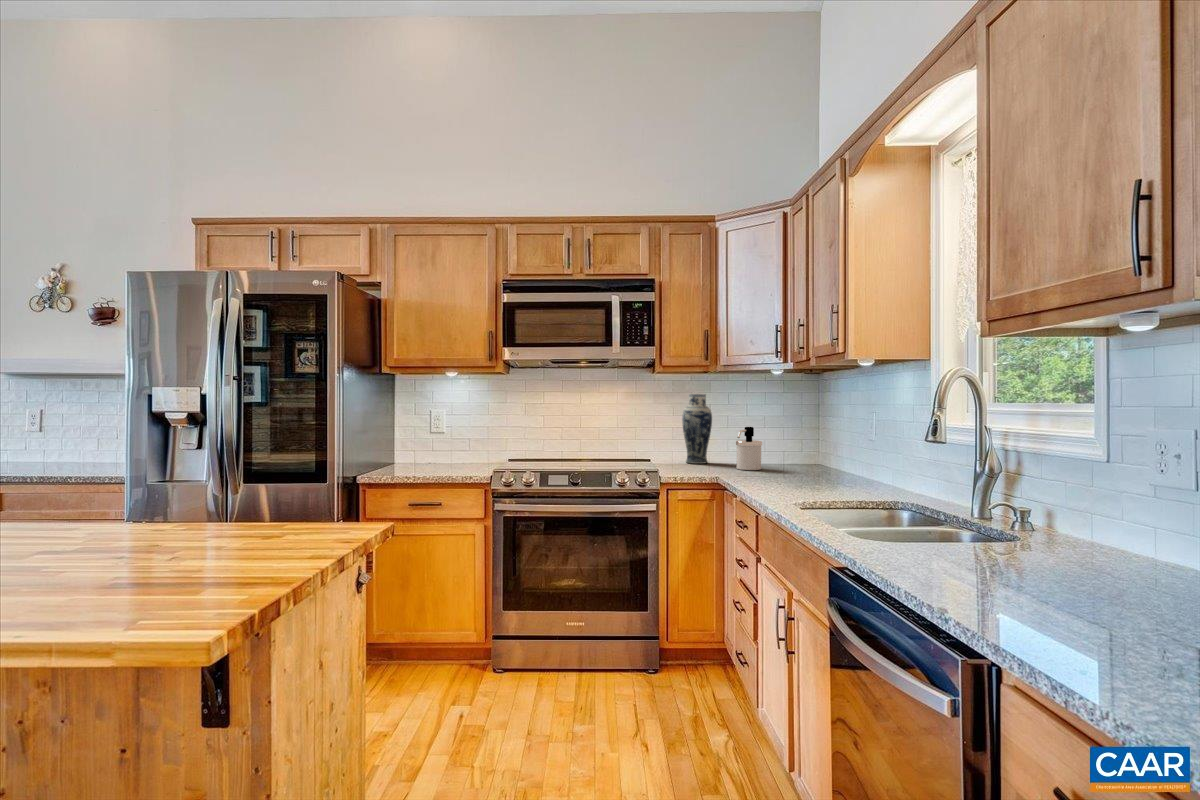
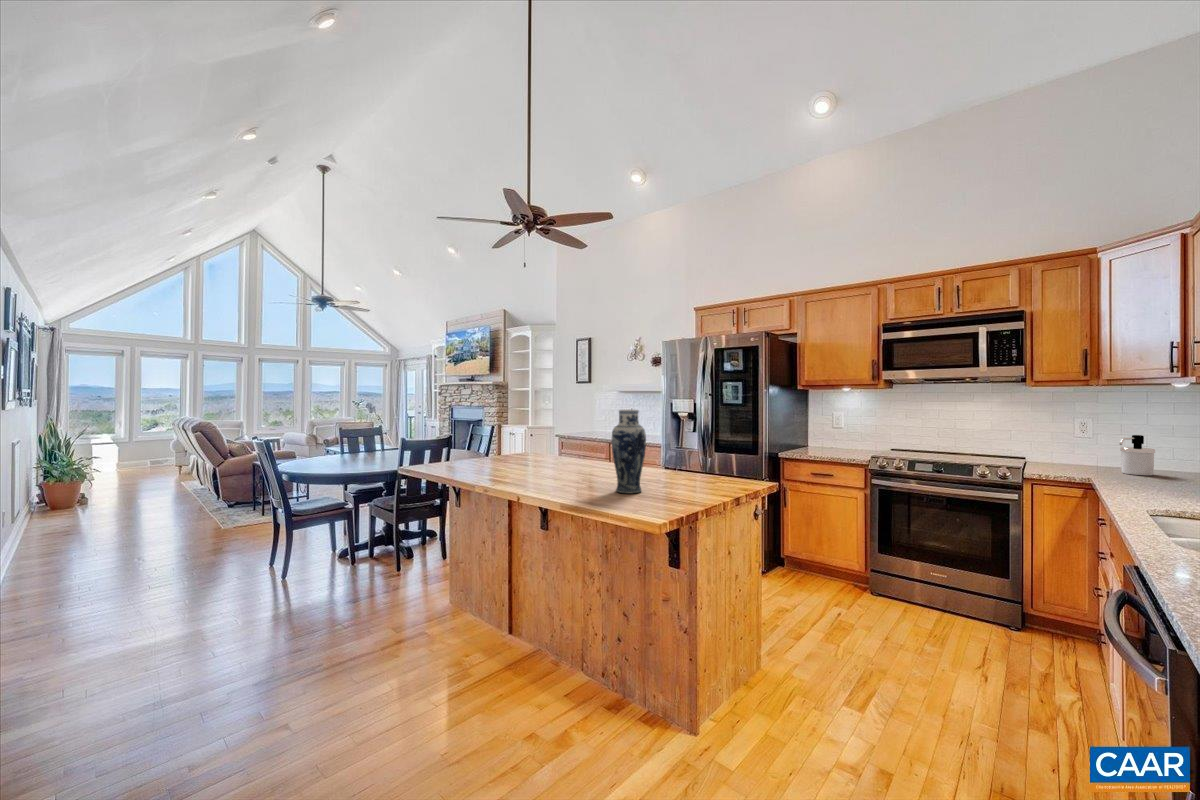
vase: present [682,394,712,464] -> present [612,410,646,494]

